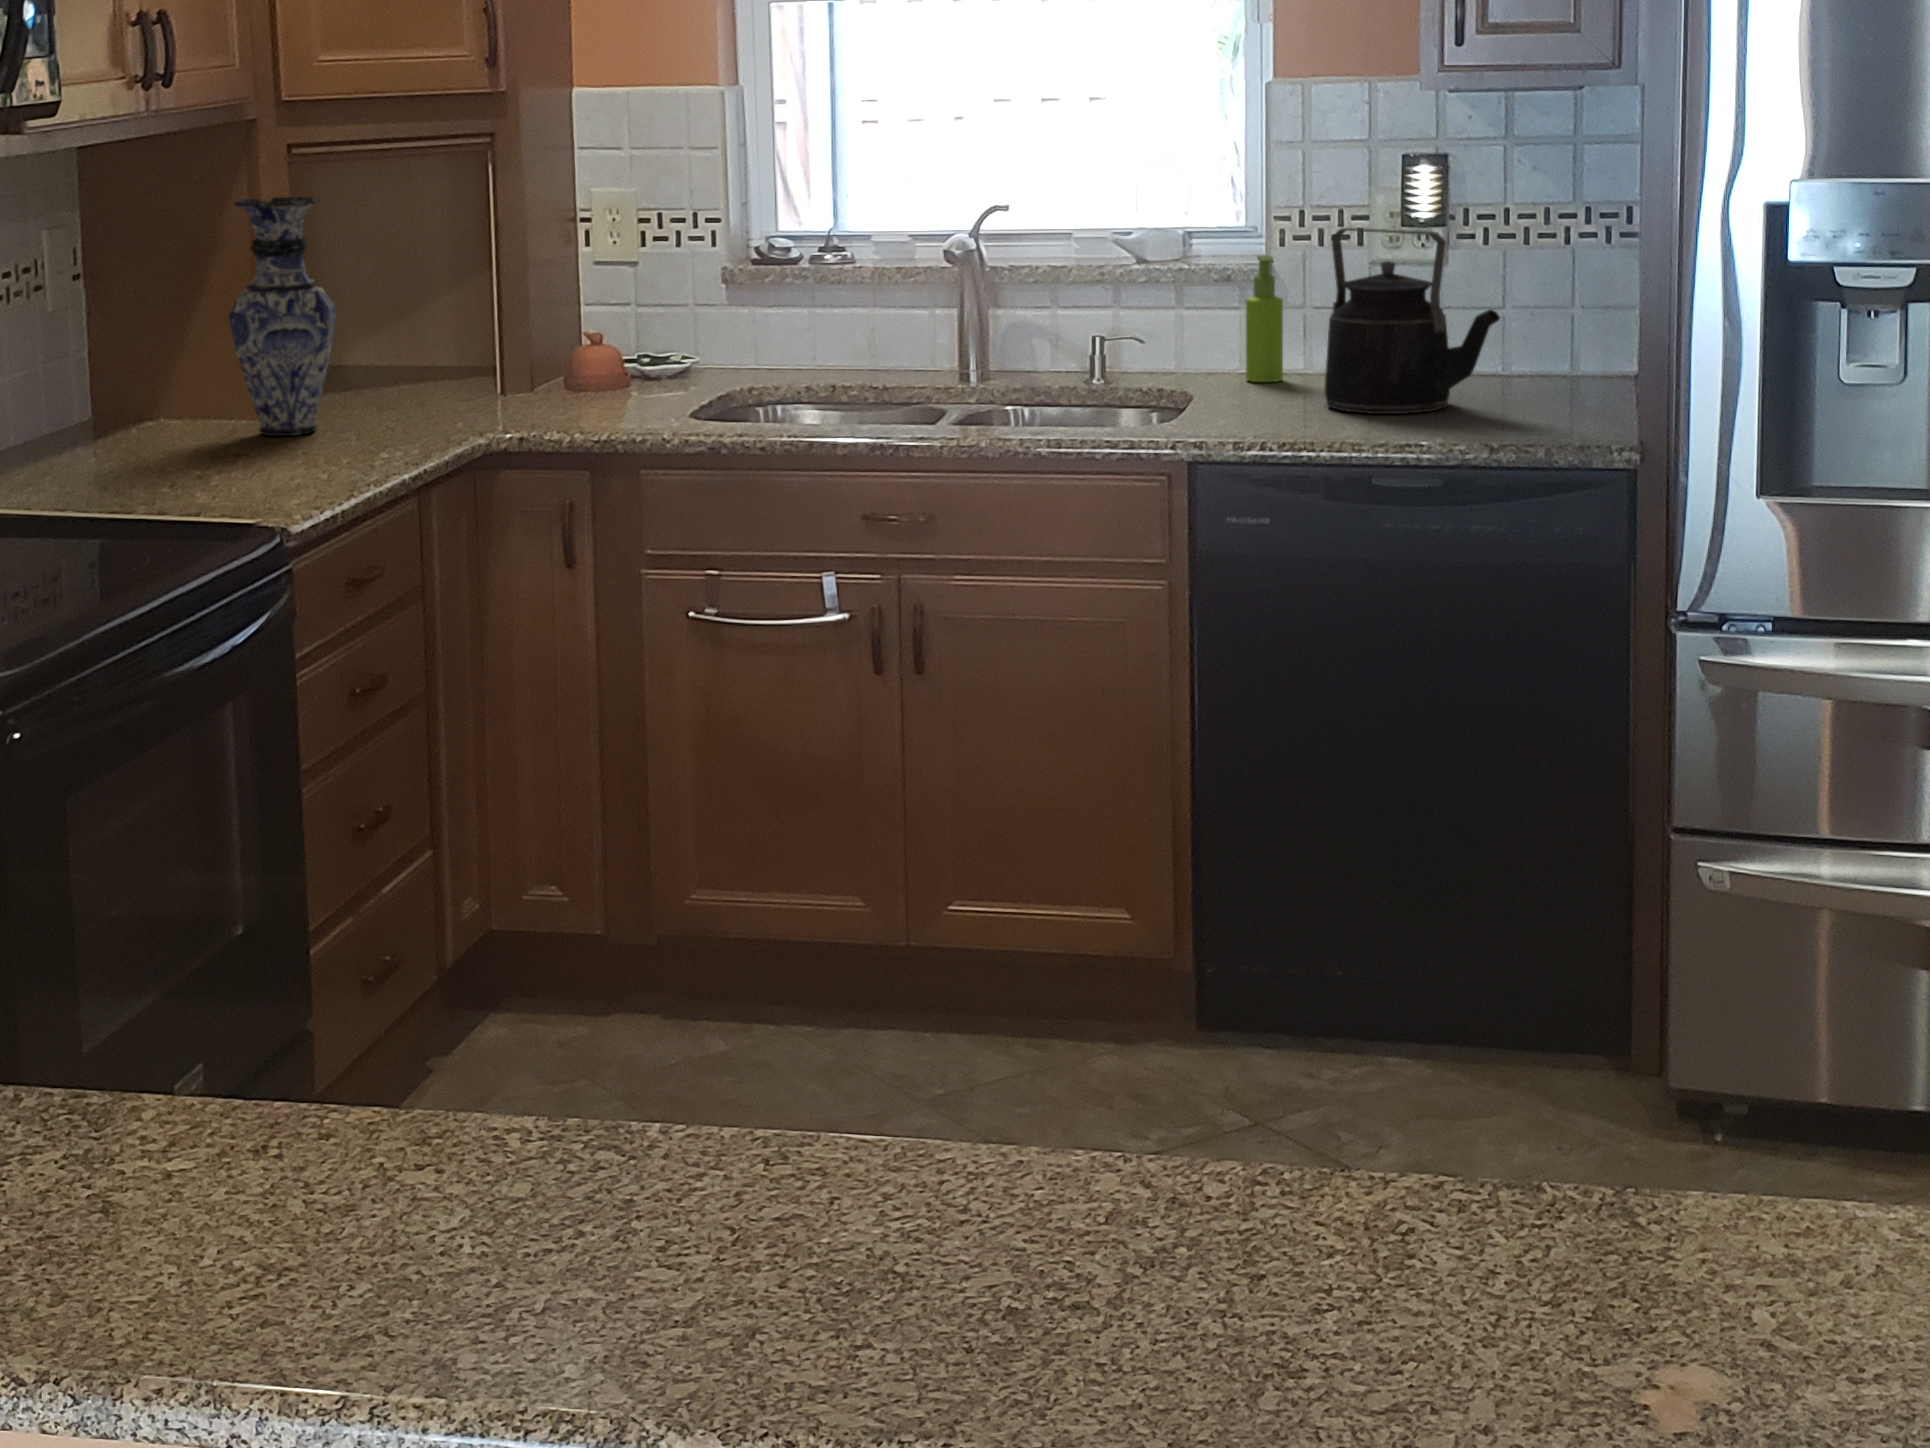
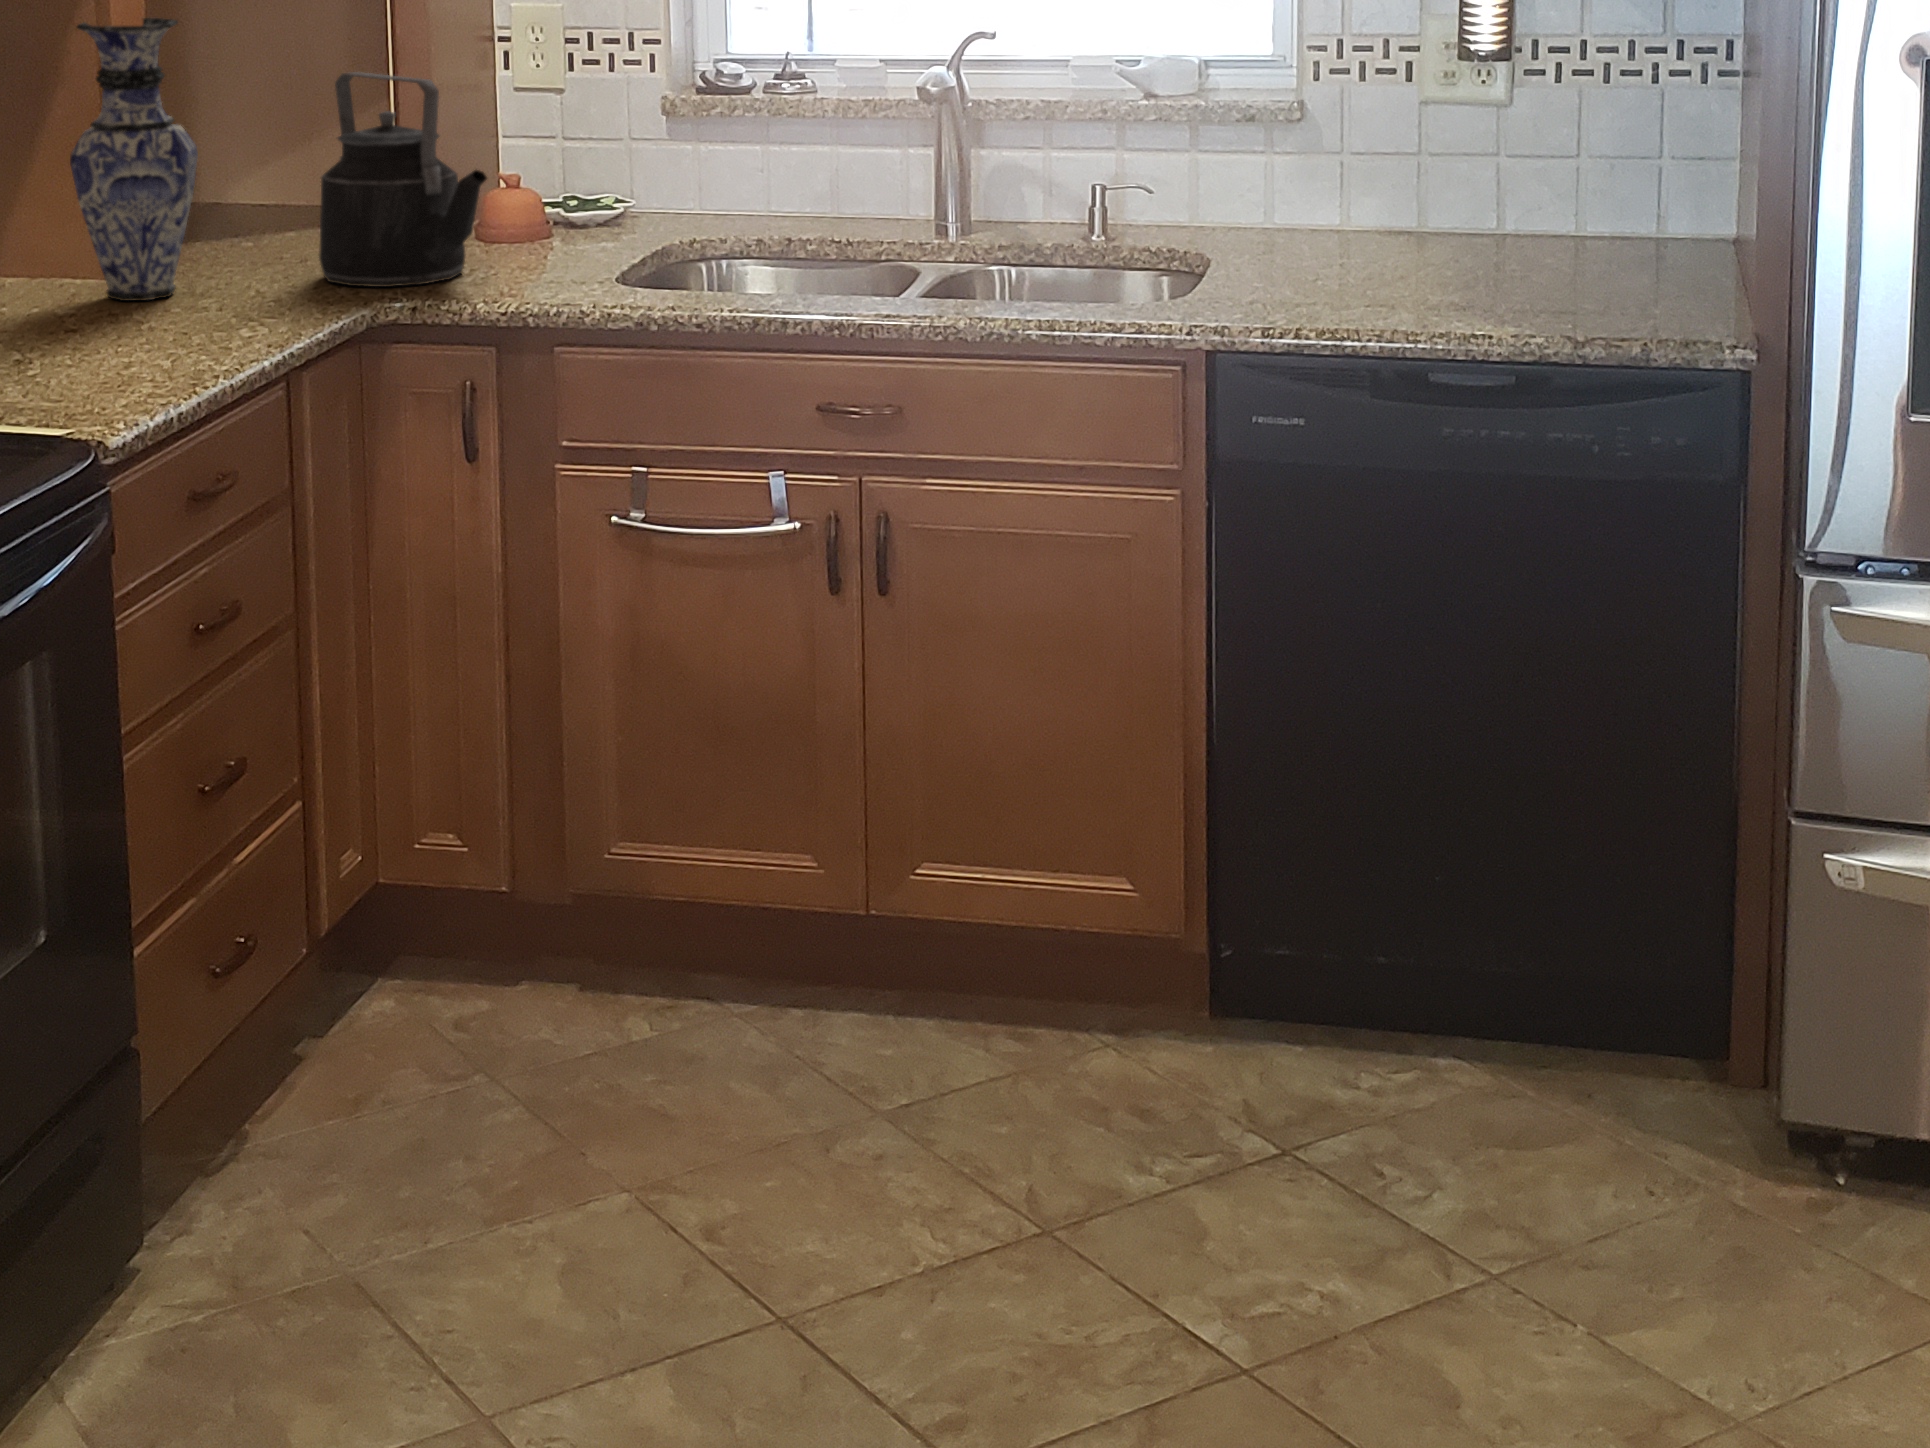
kettle: present [1324,228,1500,414] -> present [319,72,487,287]
soap dispenser: present [1246,256,1283,382] -> none [1272,93,1317,243]

